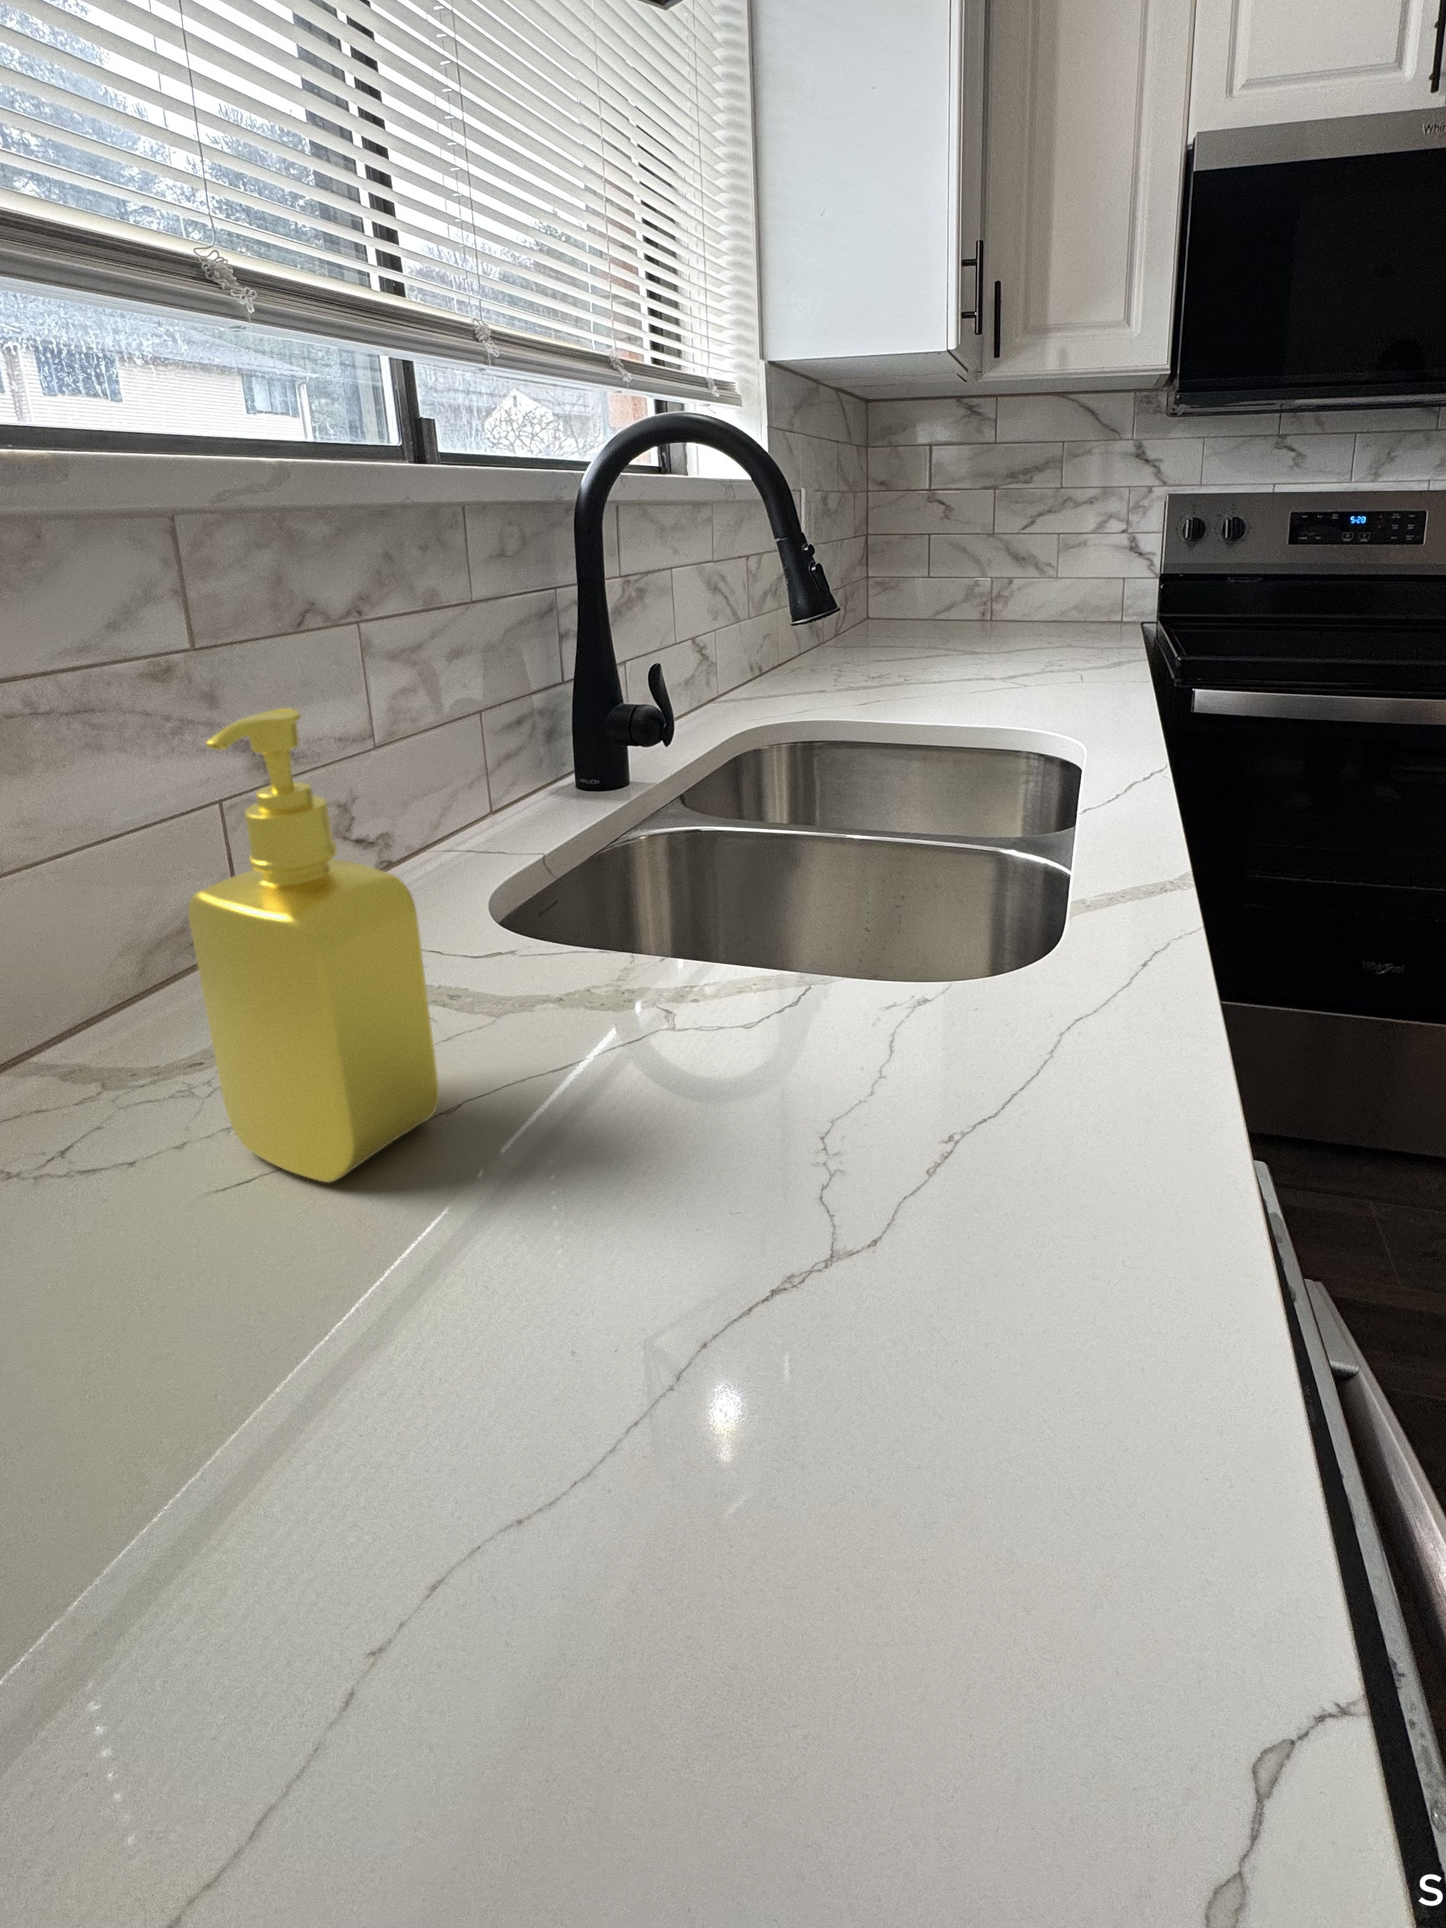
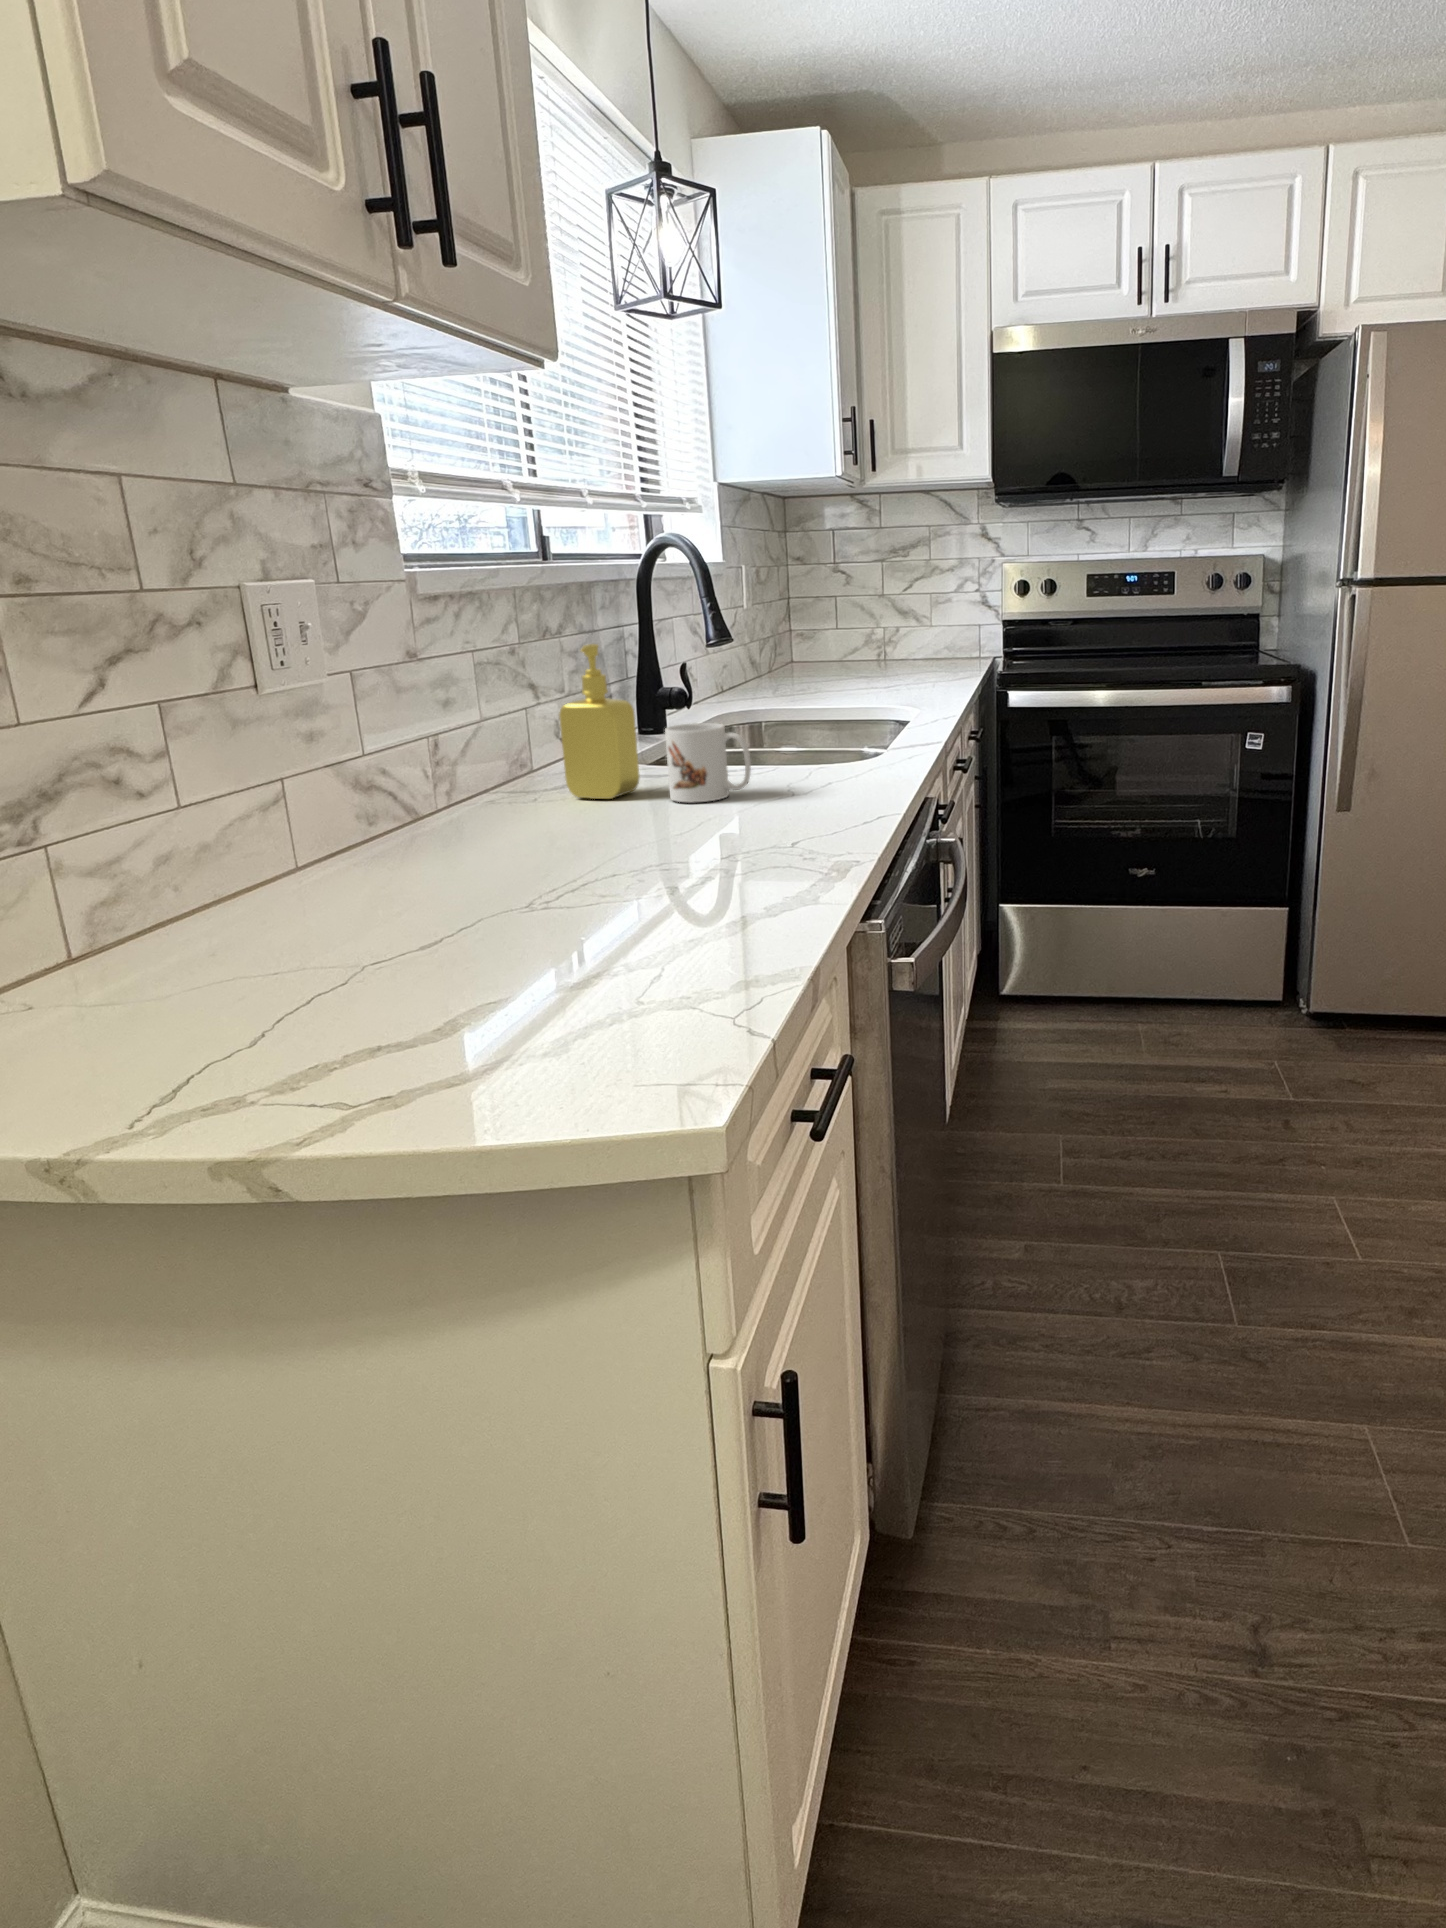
mug: none [467,969,753,1284] -> present [665,723,751,802]

